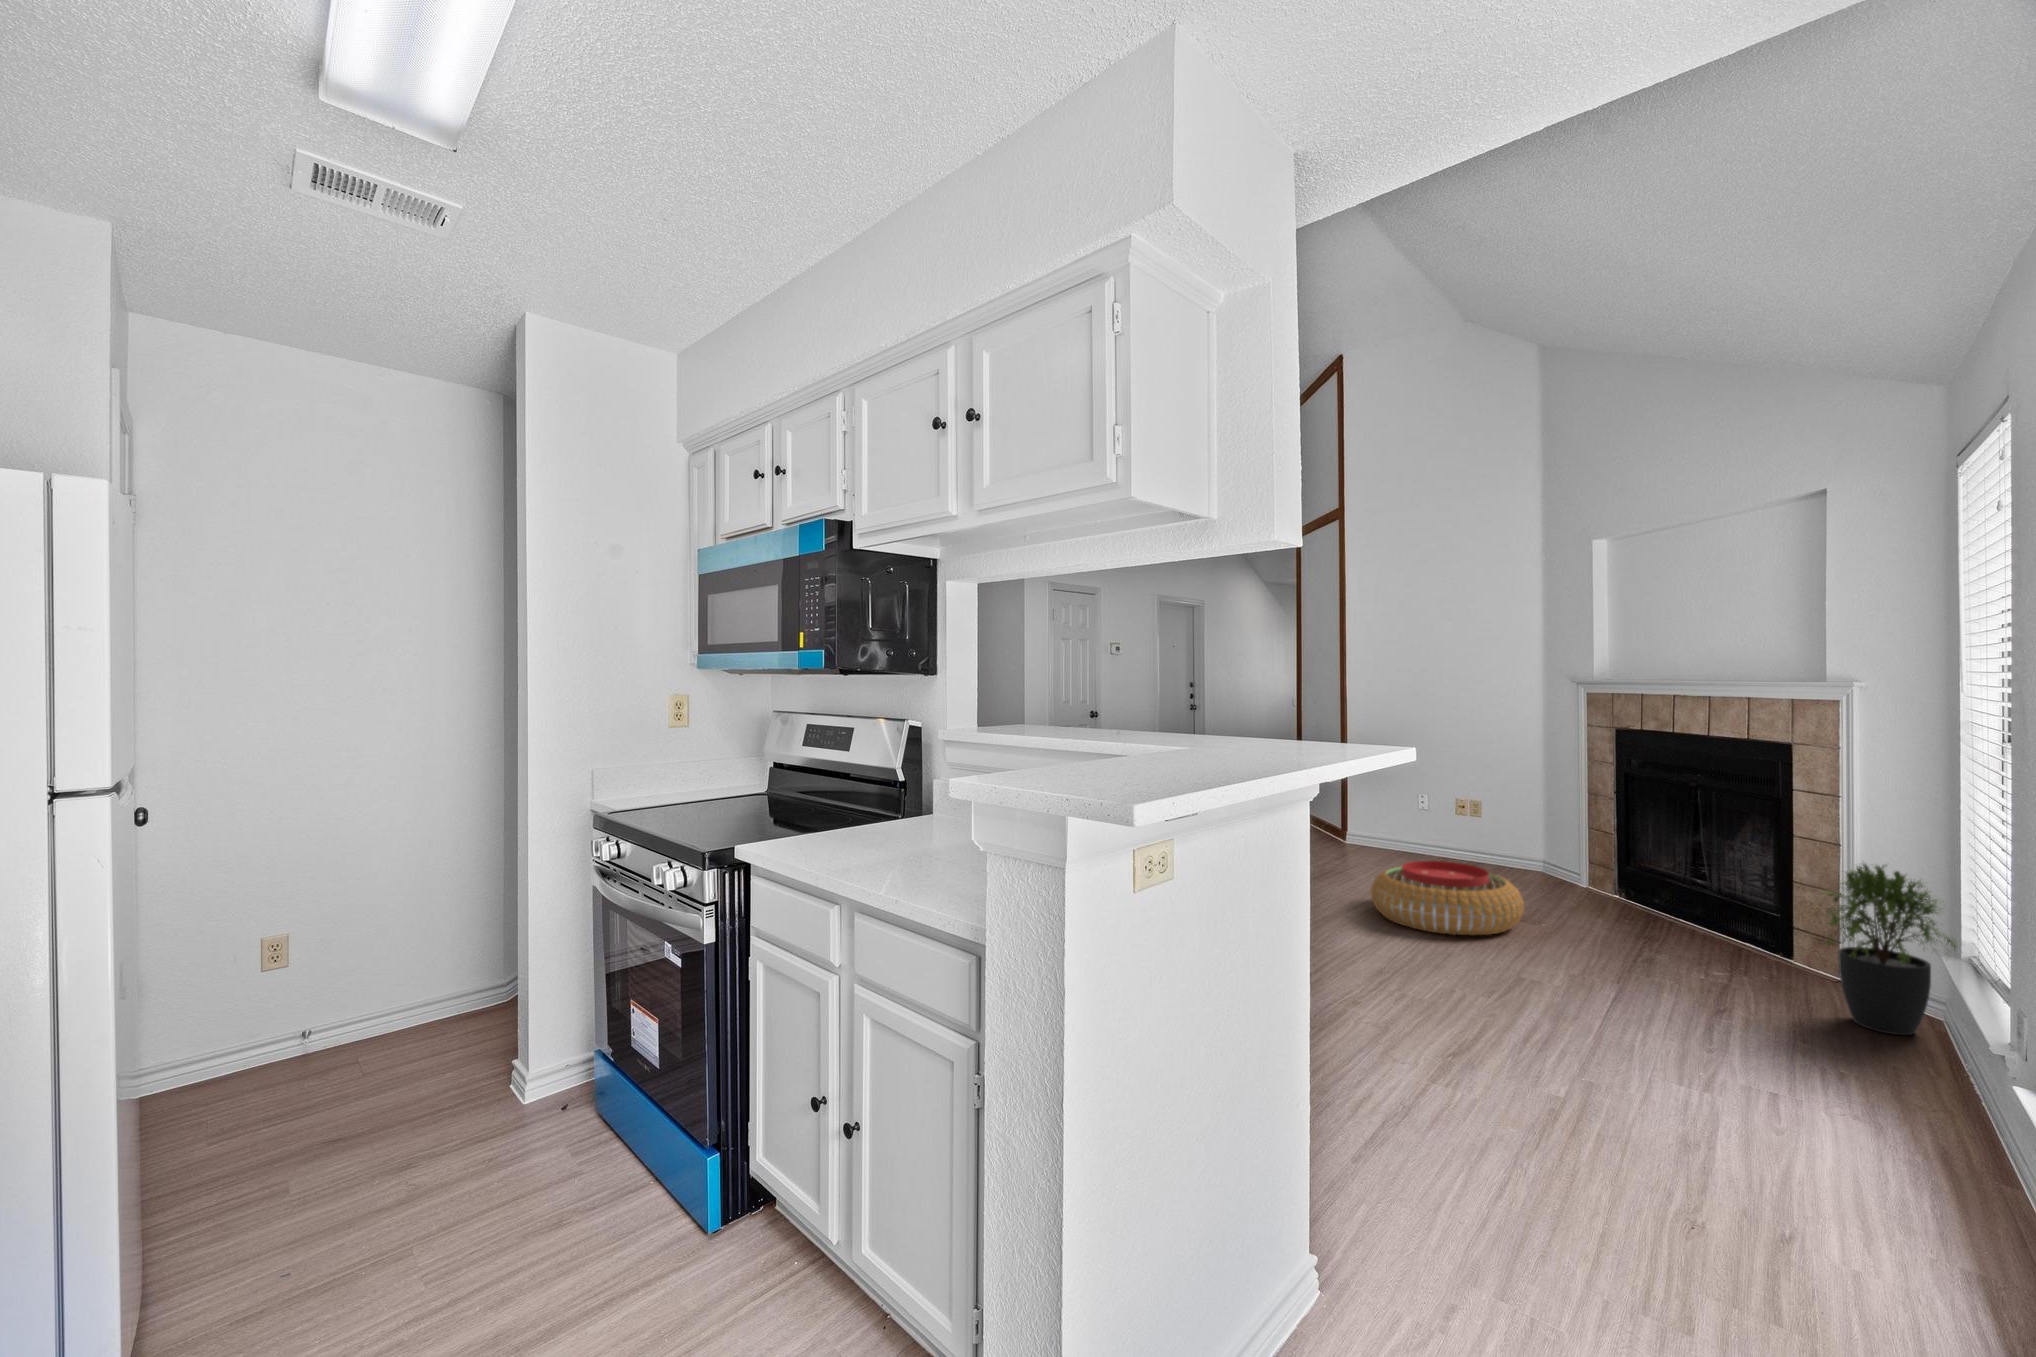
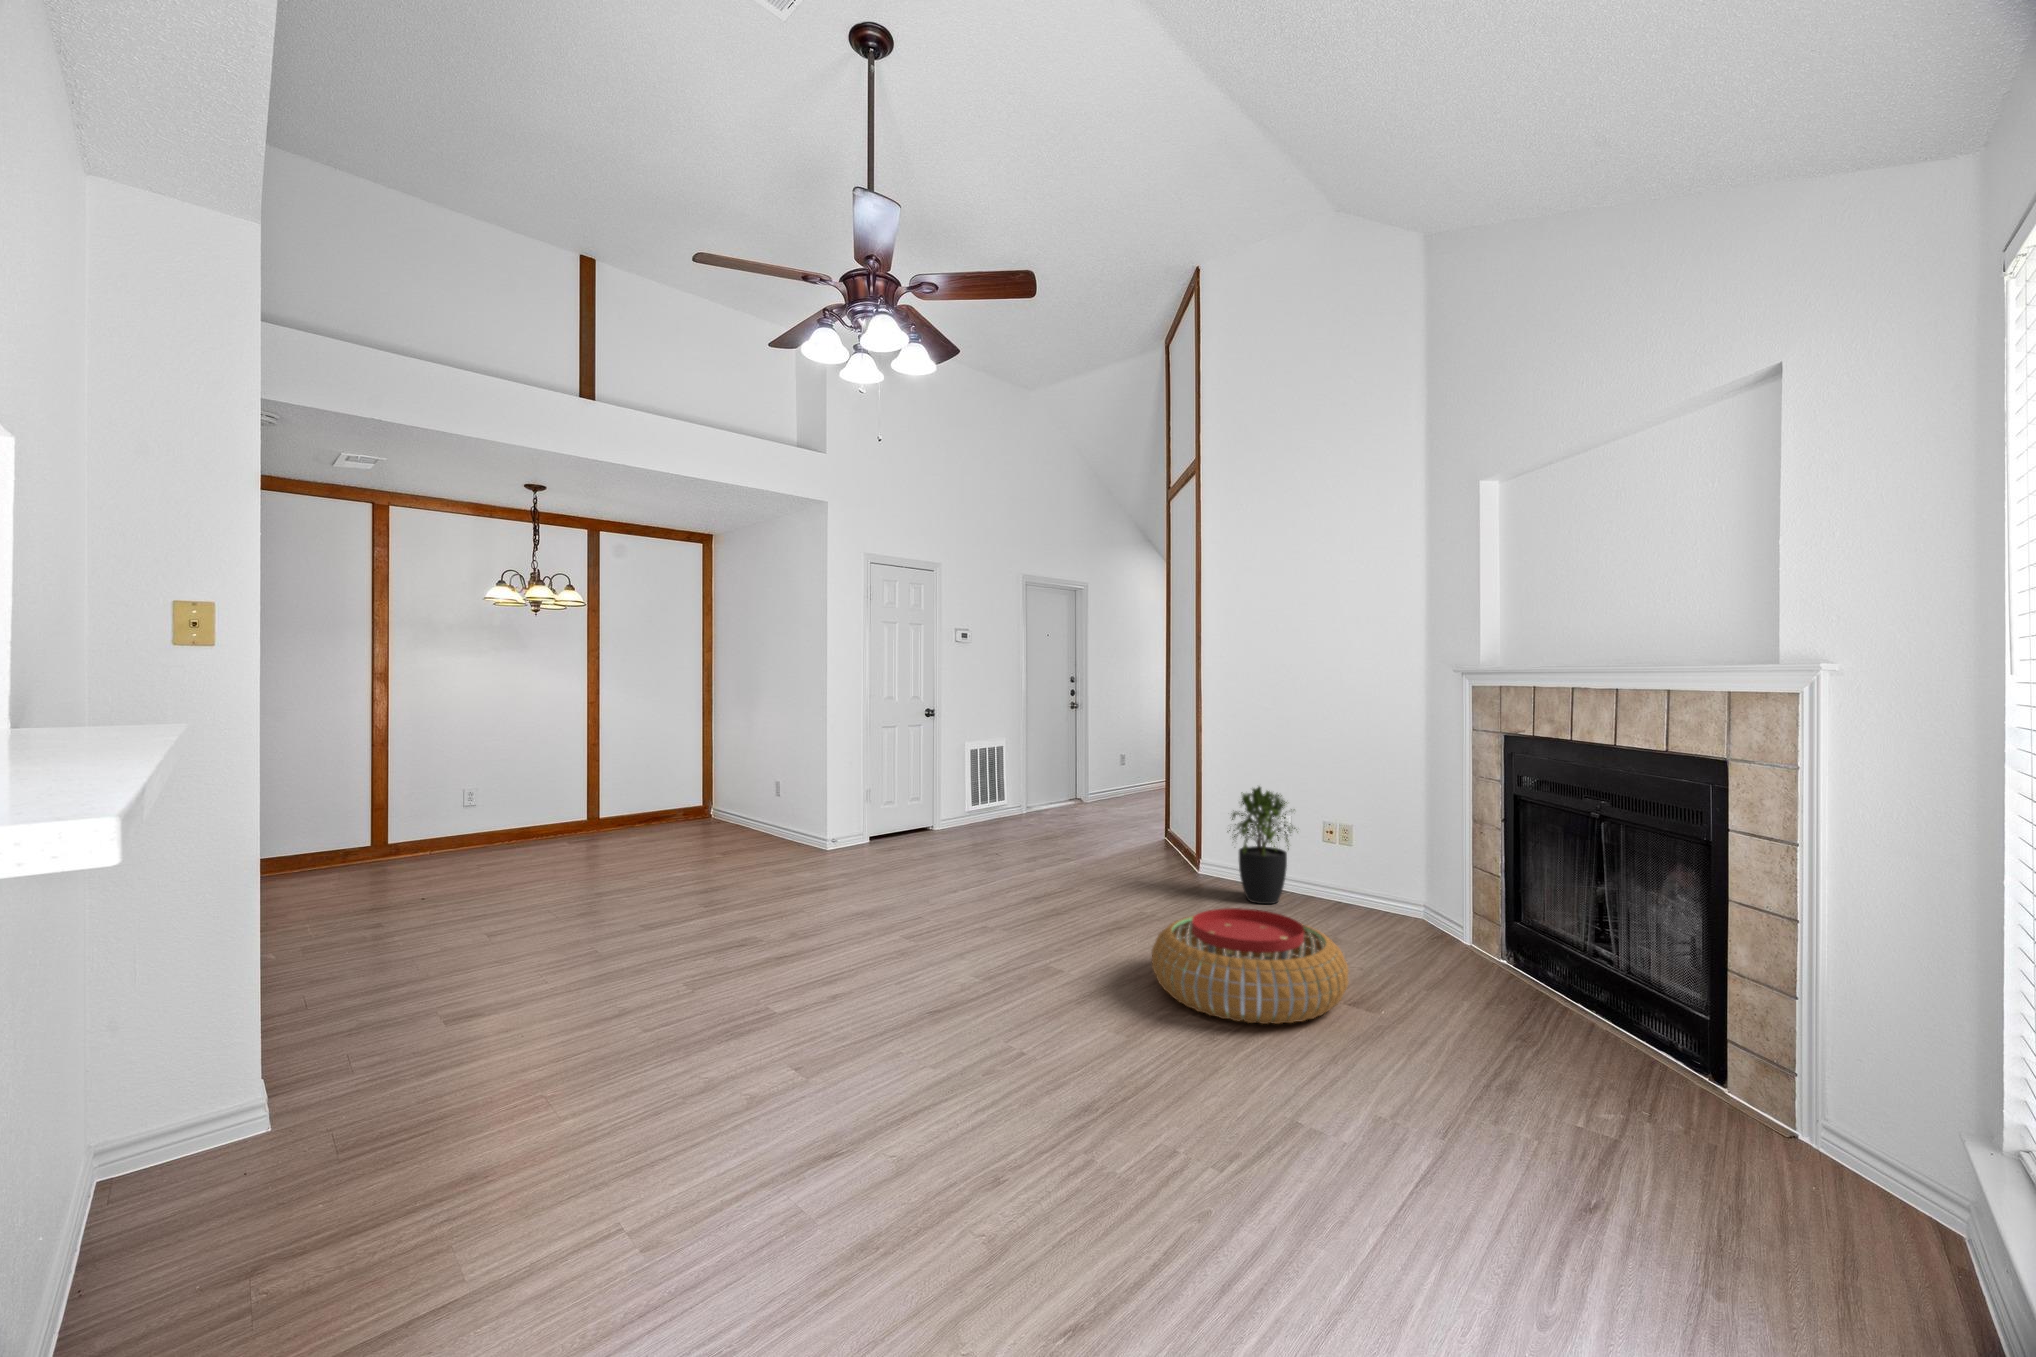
potted plant: present [1825,864,1956,1035] -> present [1227,786,1297,904]

